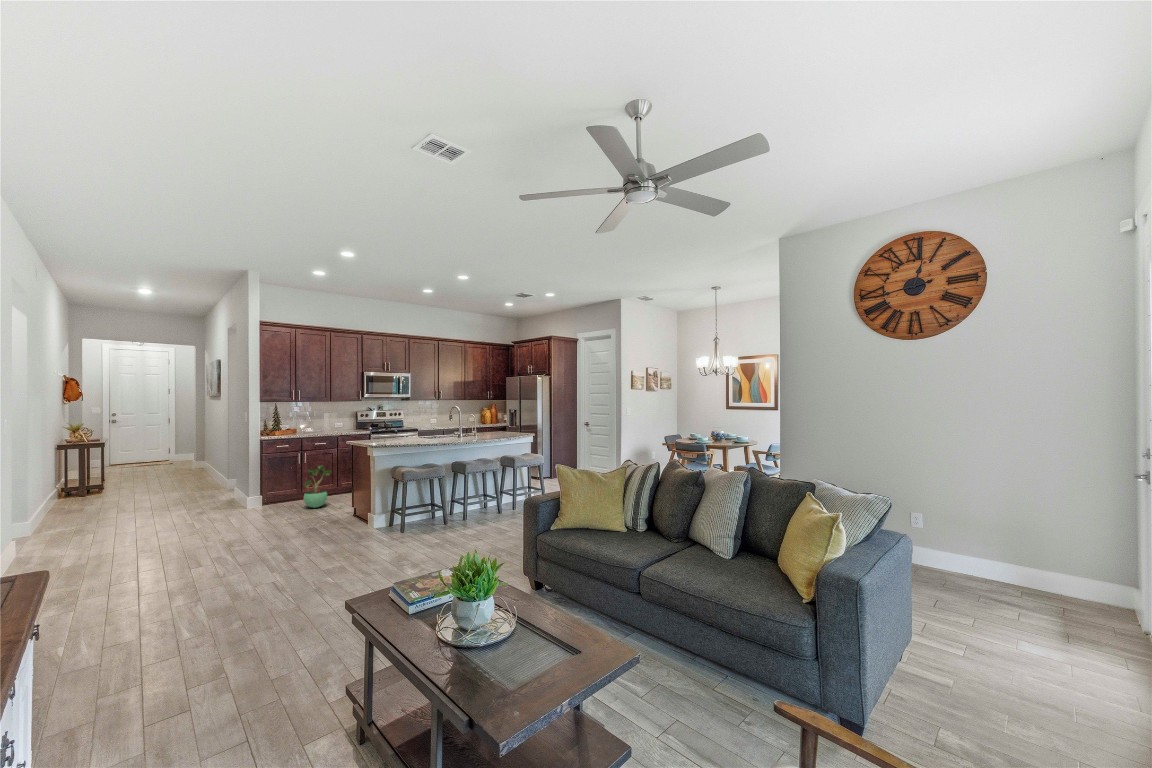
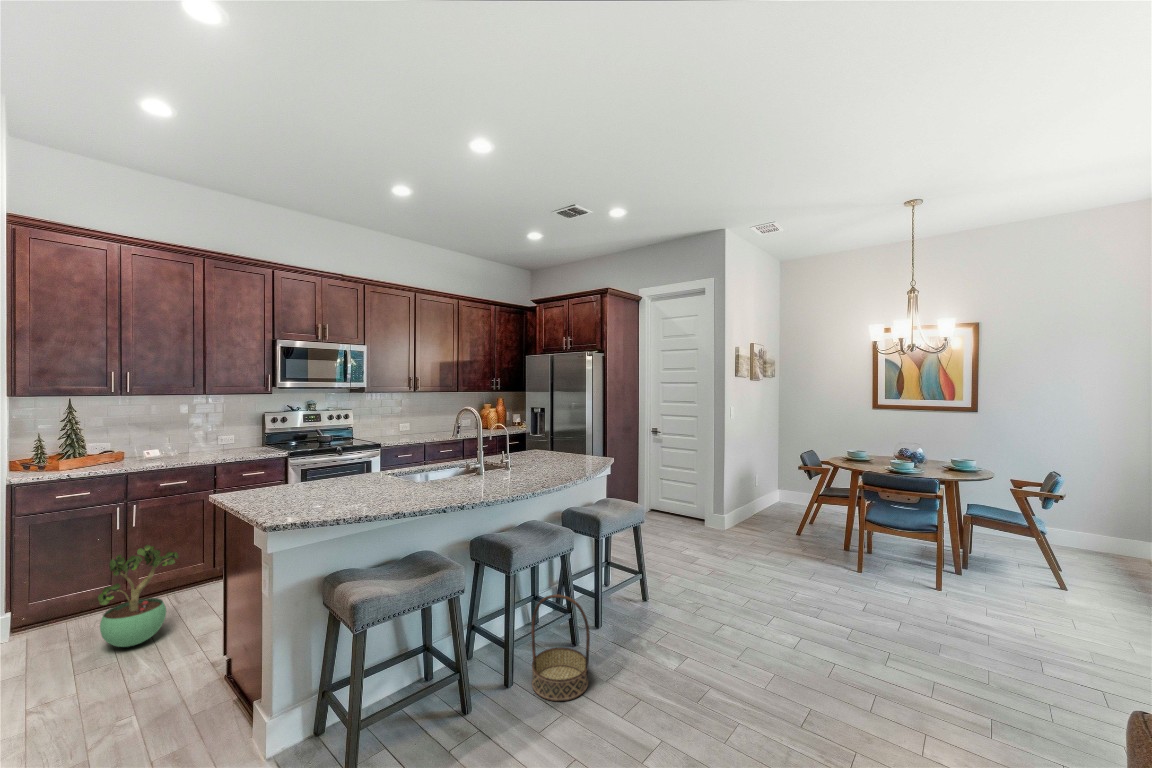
basket: none [480,481,504,520] -> present [531,595,590,701]

